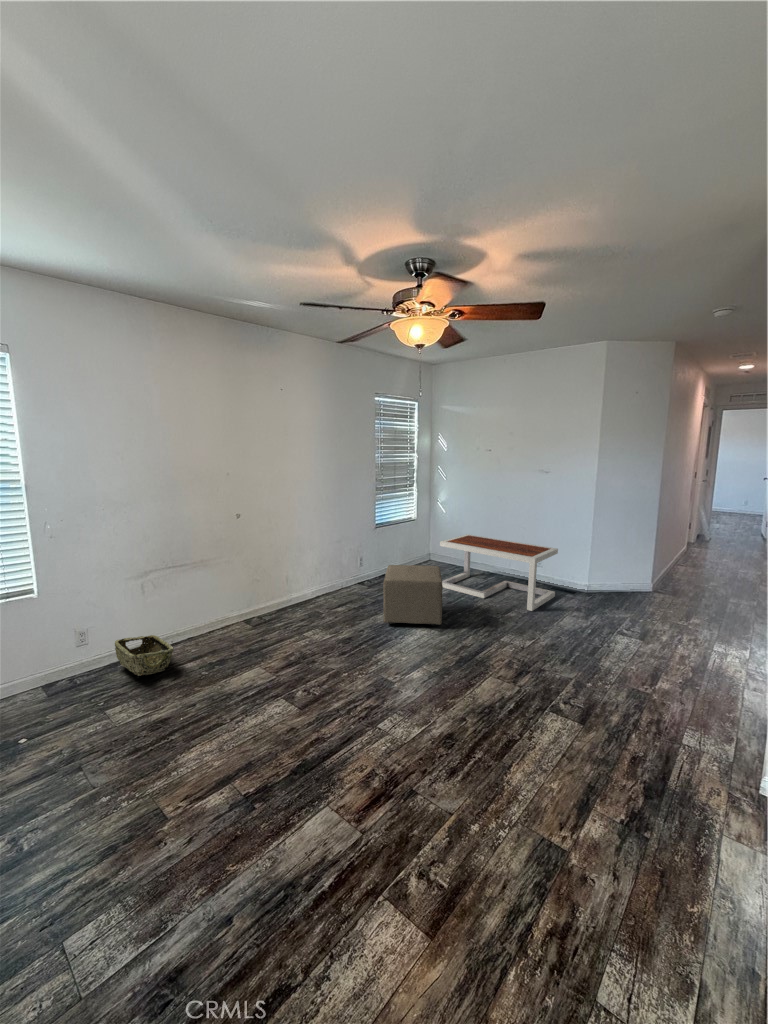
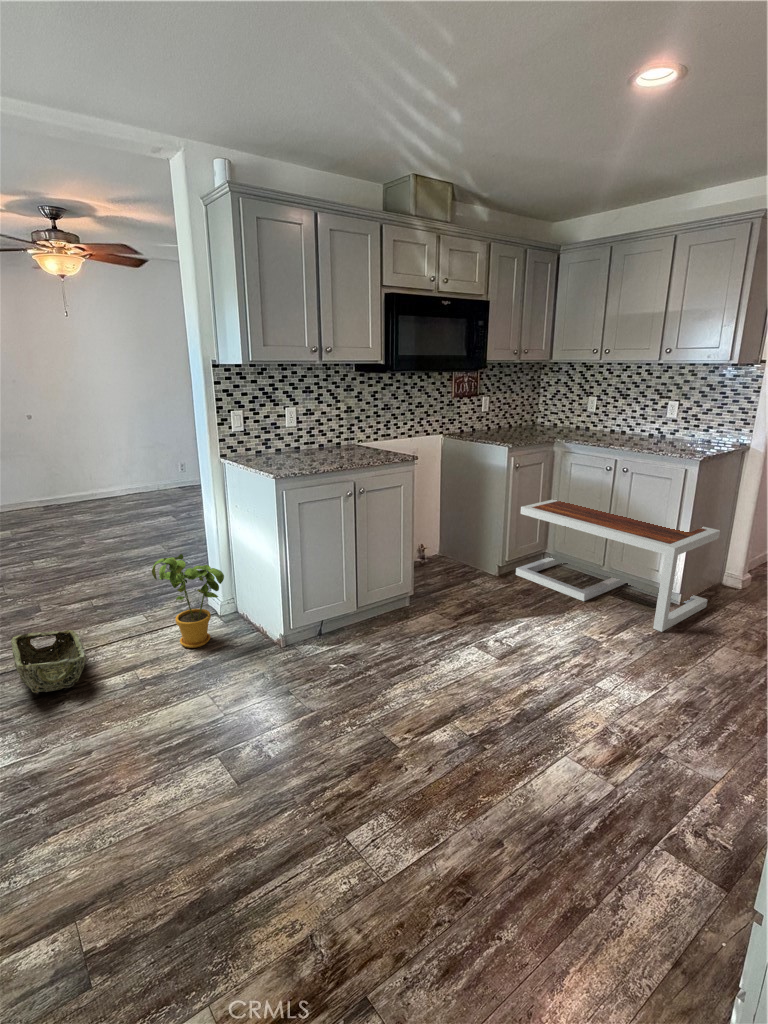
ottoman: present [383,565,443,626] -> none [412,543,511,645]
house plant: none [212,577,261,643] -> present [152,554,224,648]

